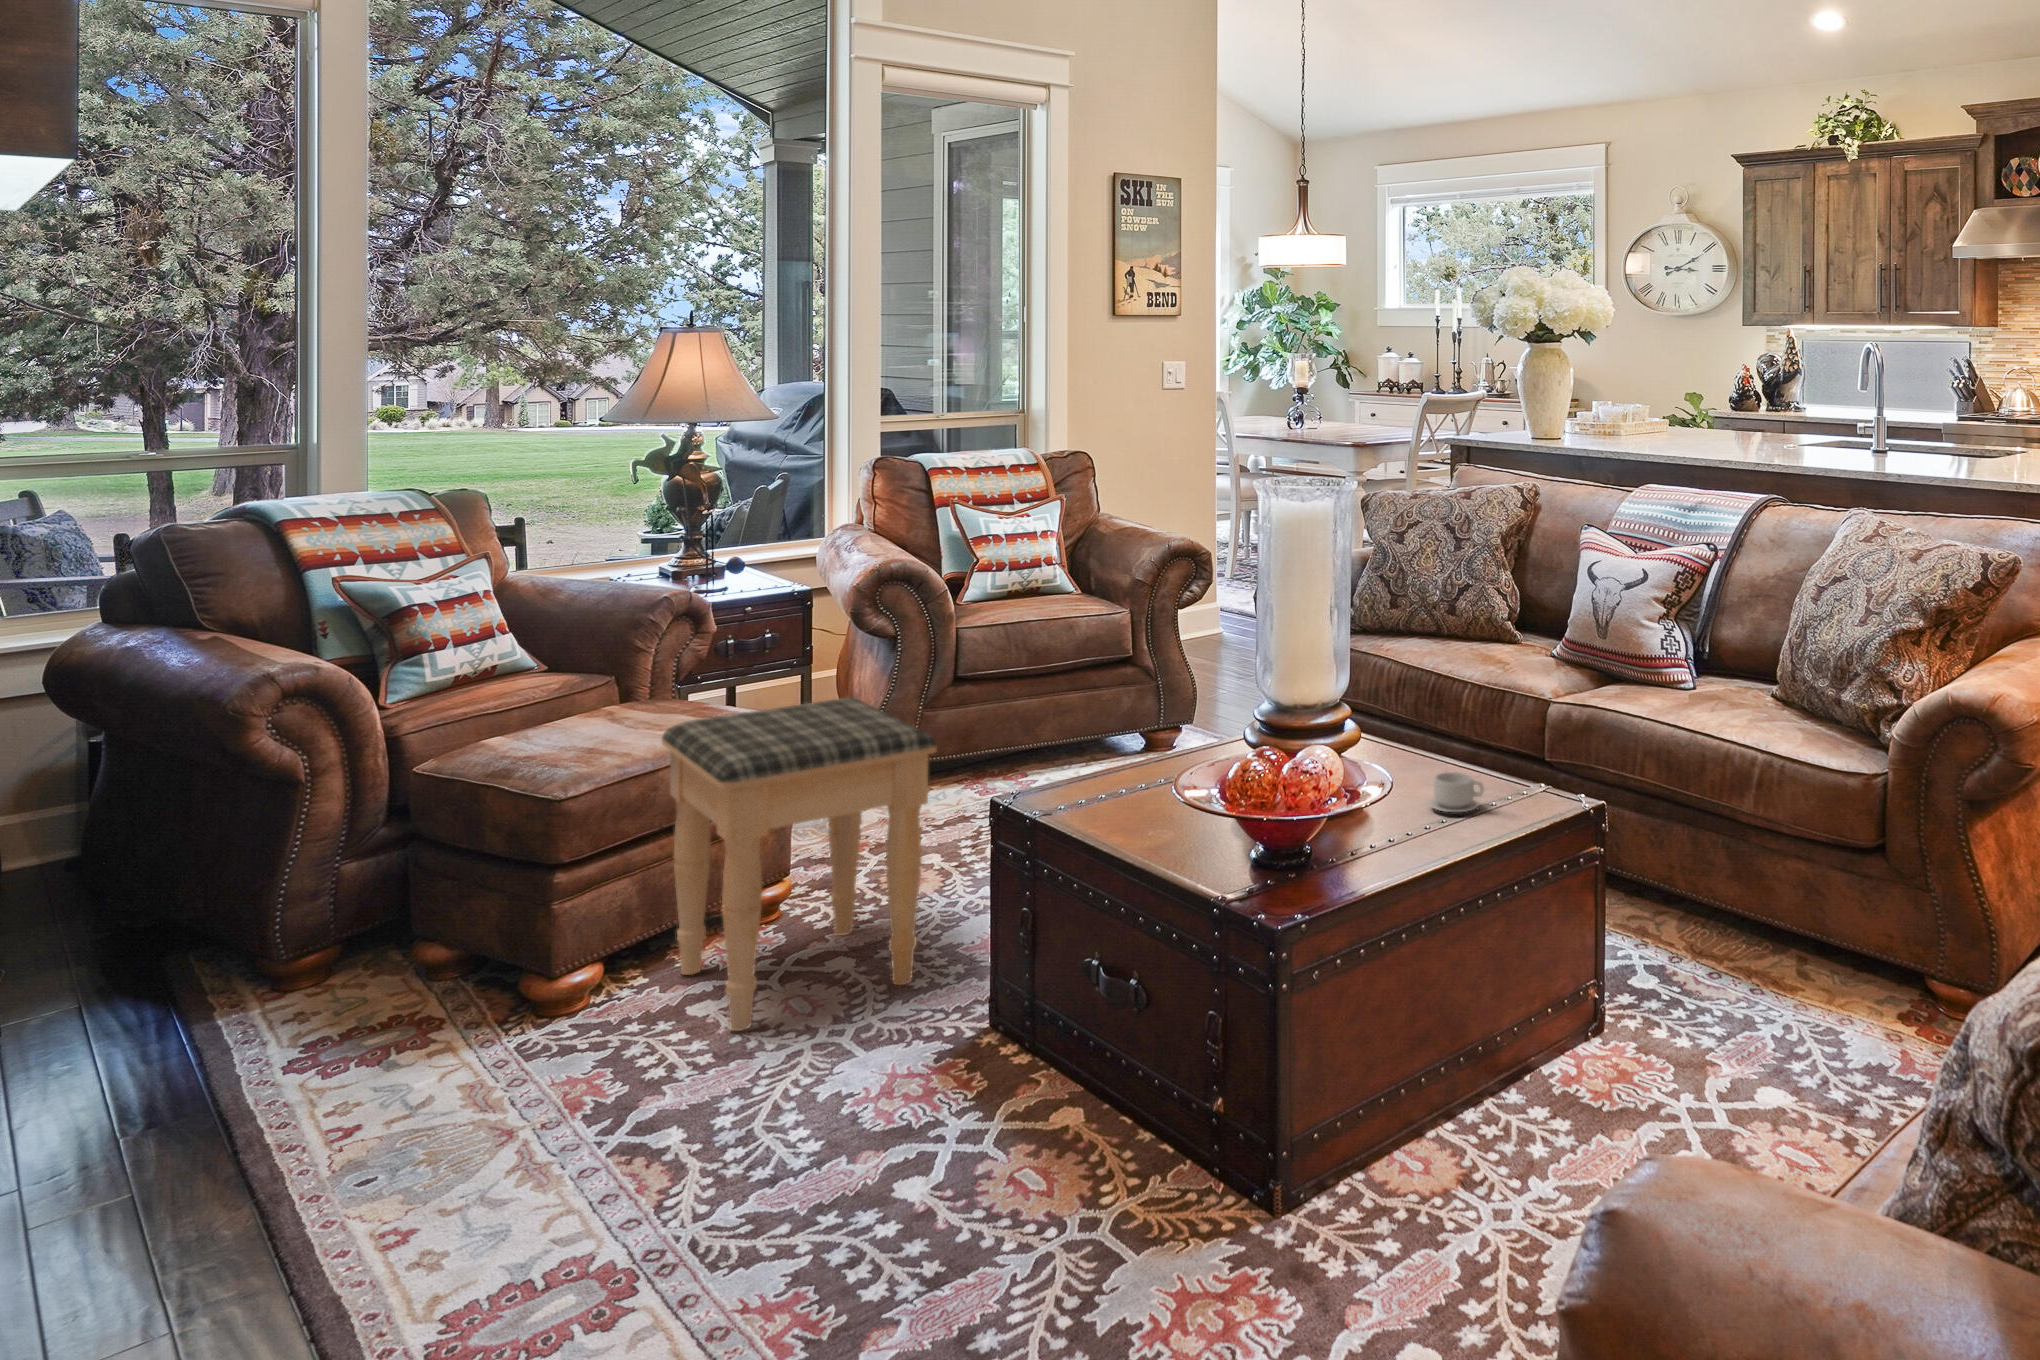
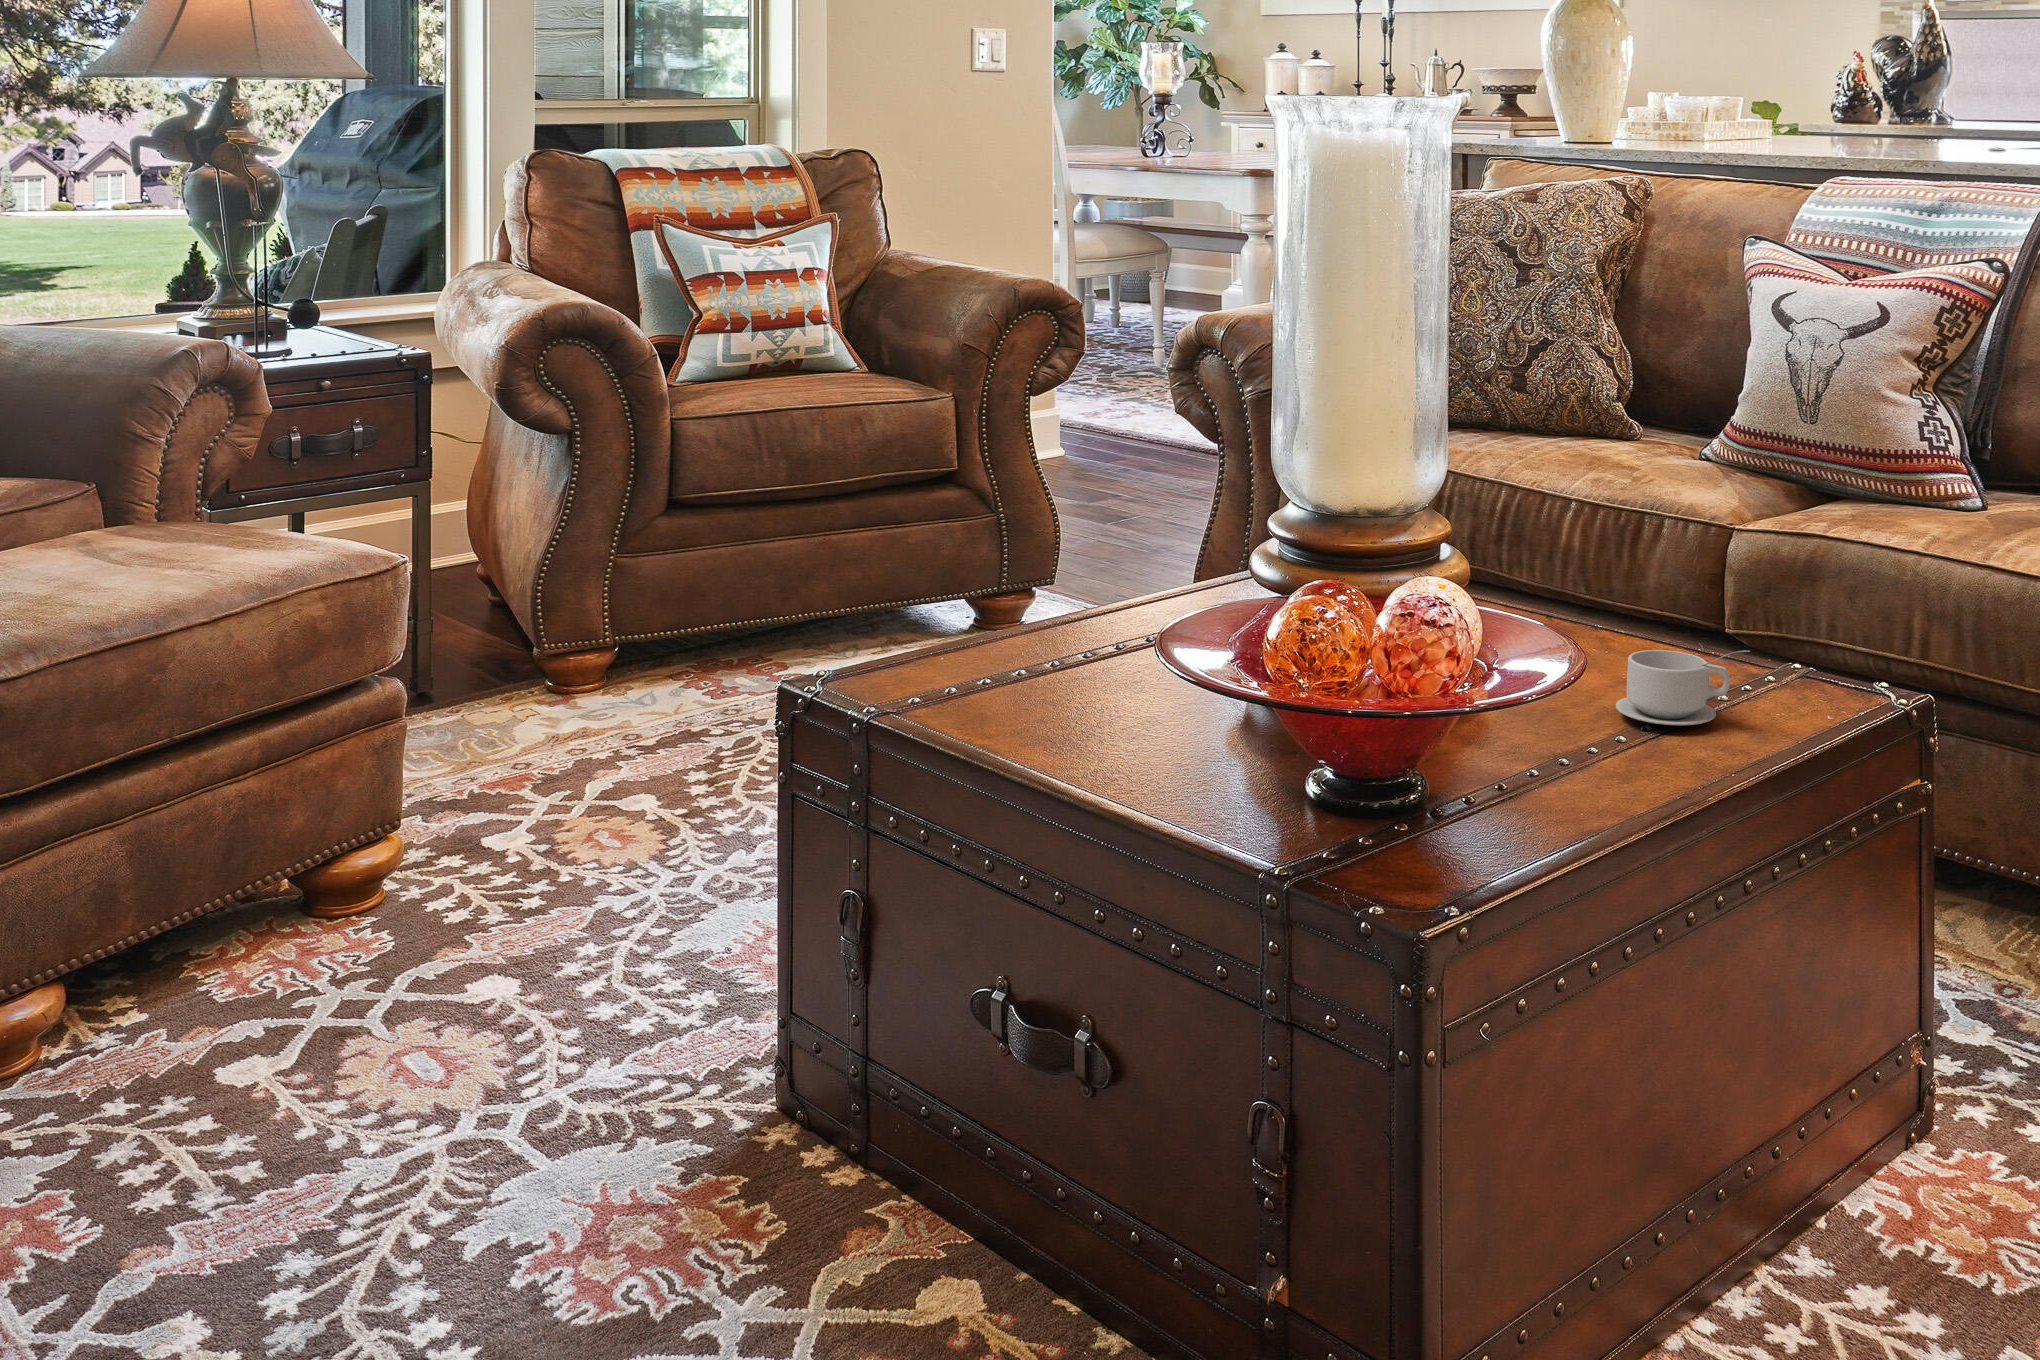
footstool: present [662,698,937,1031] -> none [150,519,659,1116]

